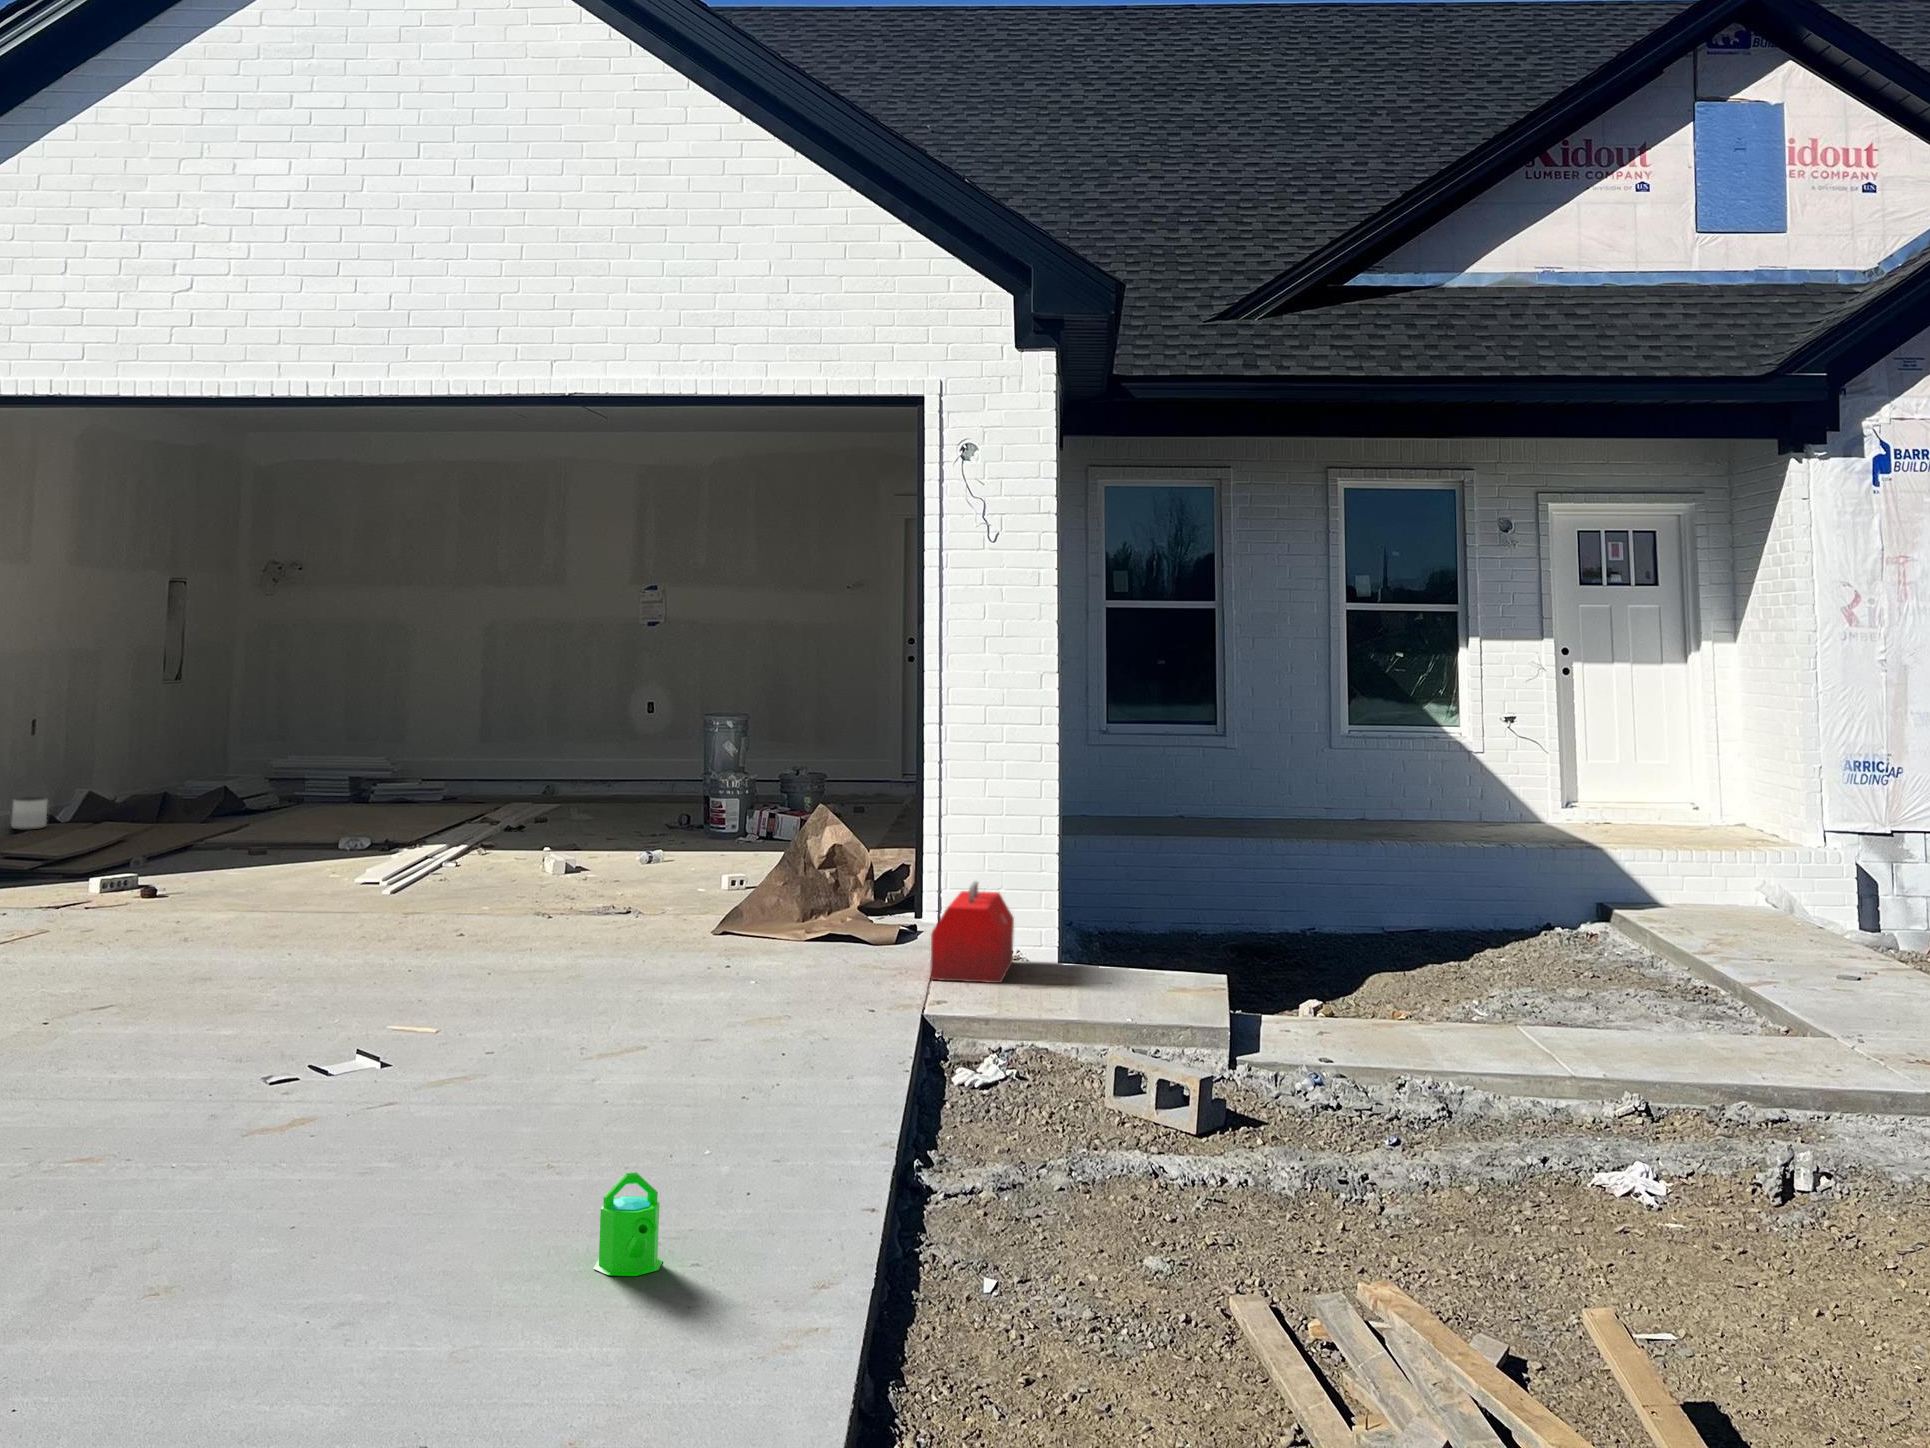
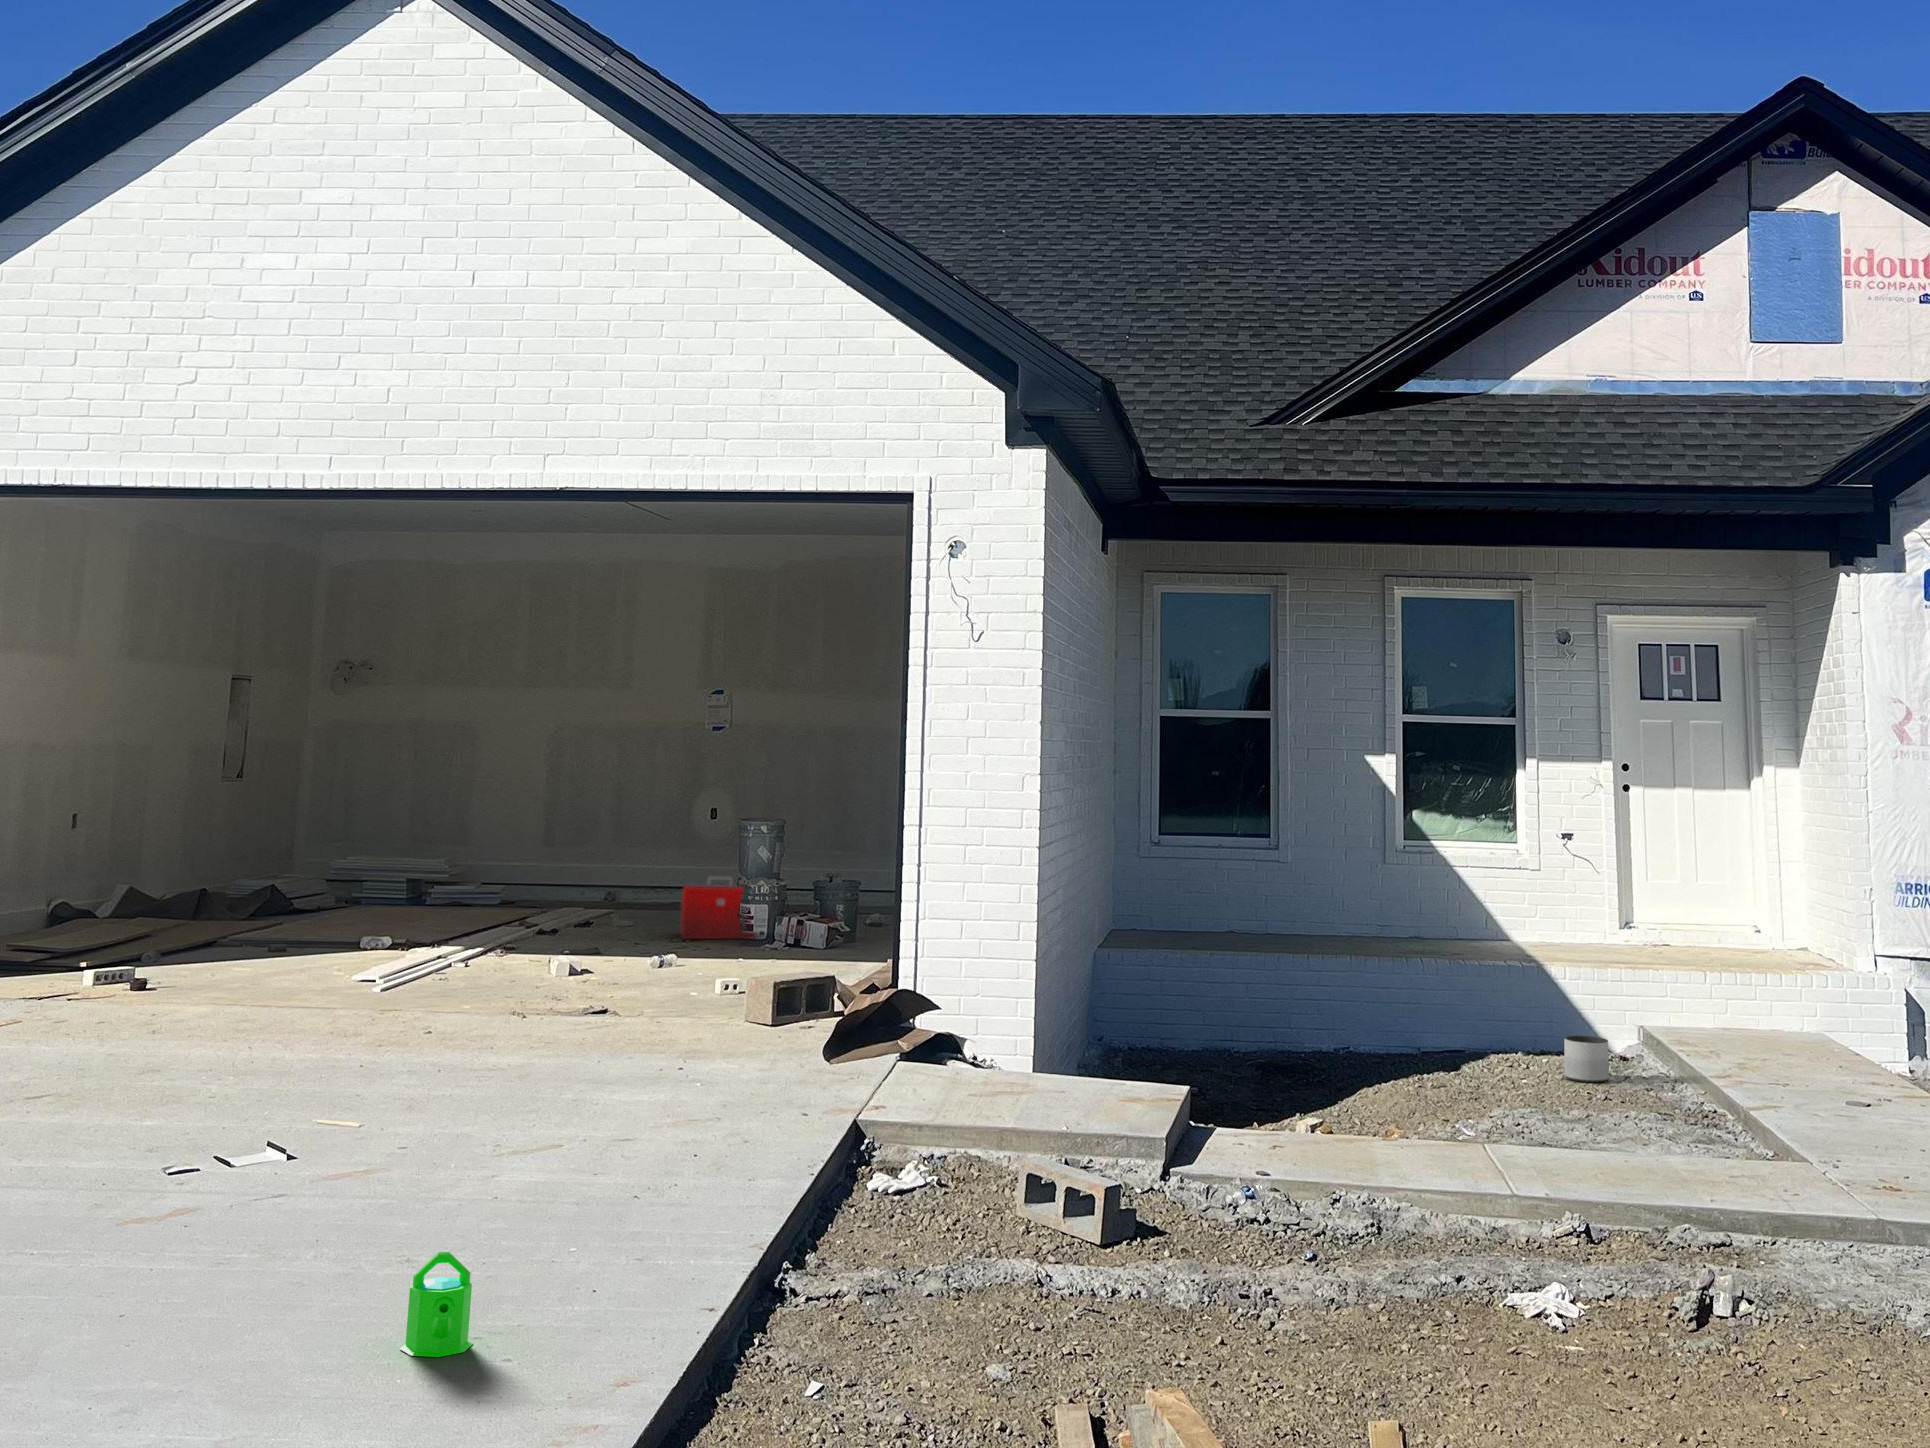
planter: present [11,797,48,830] -> present [1564,1036,1609,1083]
toolbox: present [930,881,1014,983] -> present [680,876,755,939]

